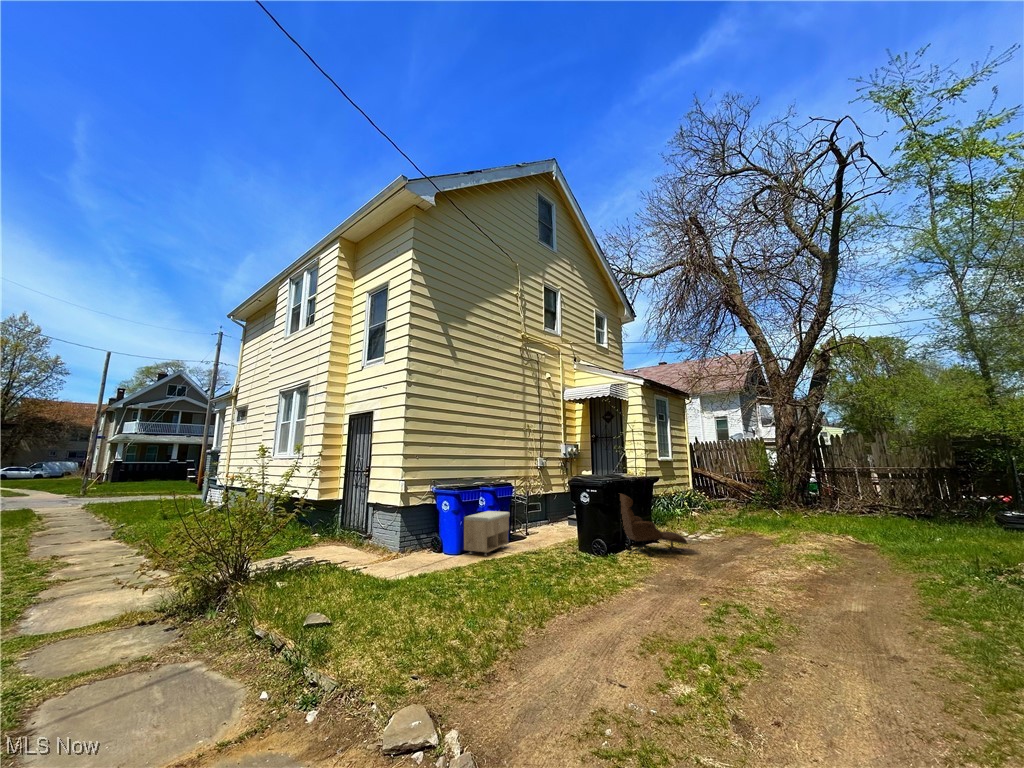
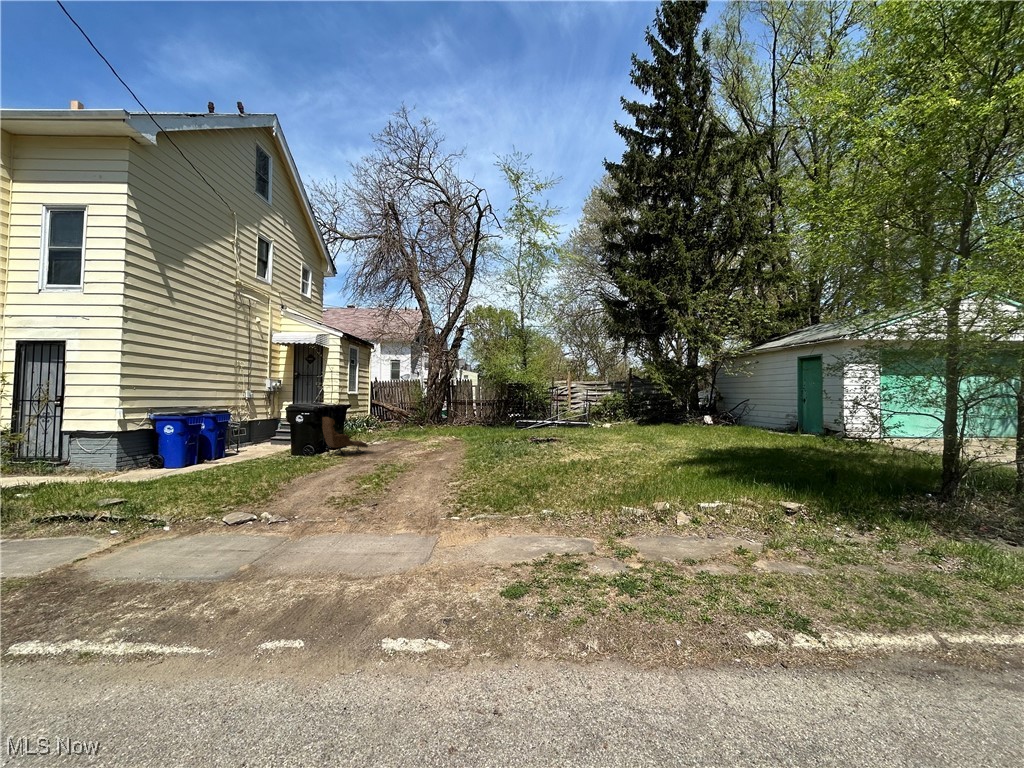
storage bench: present [464,511,510,555] -> none [188,433,231,467]

